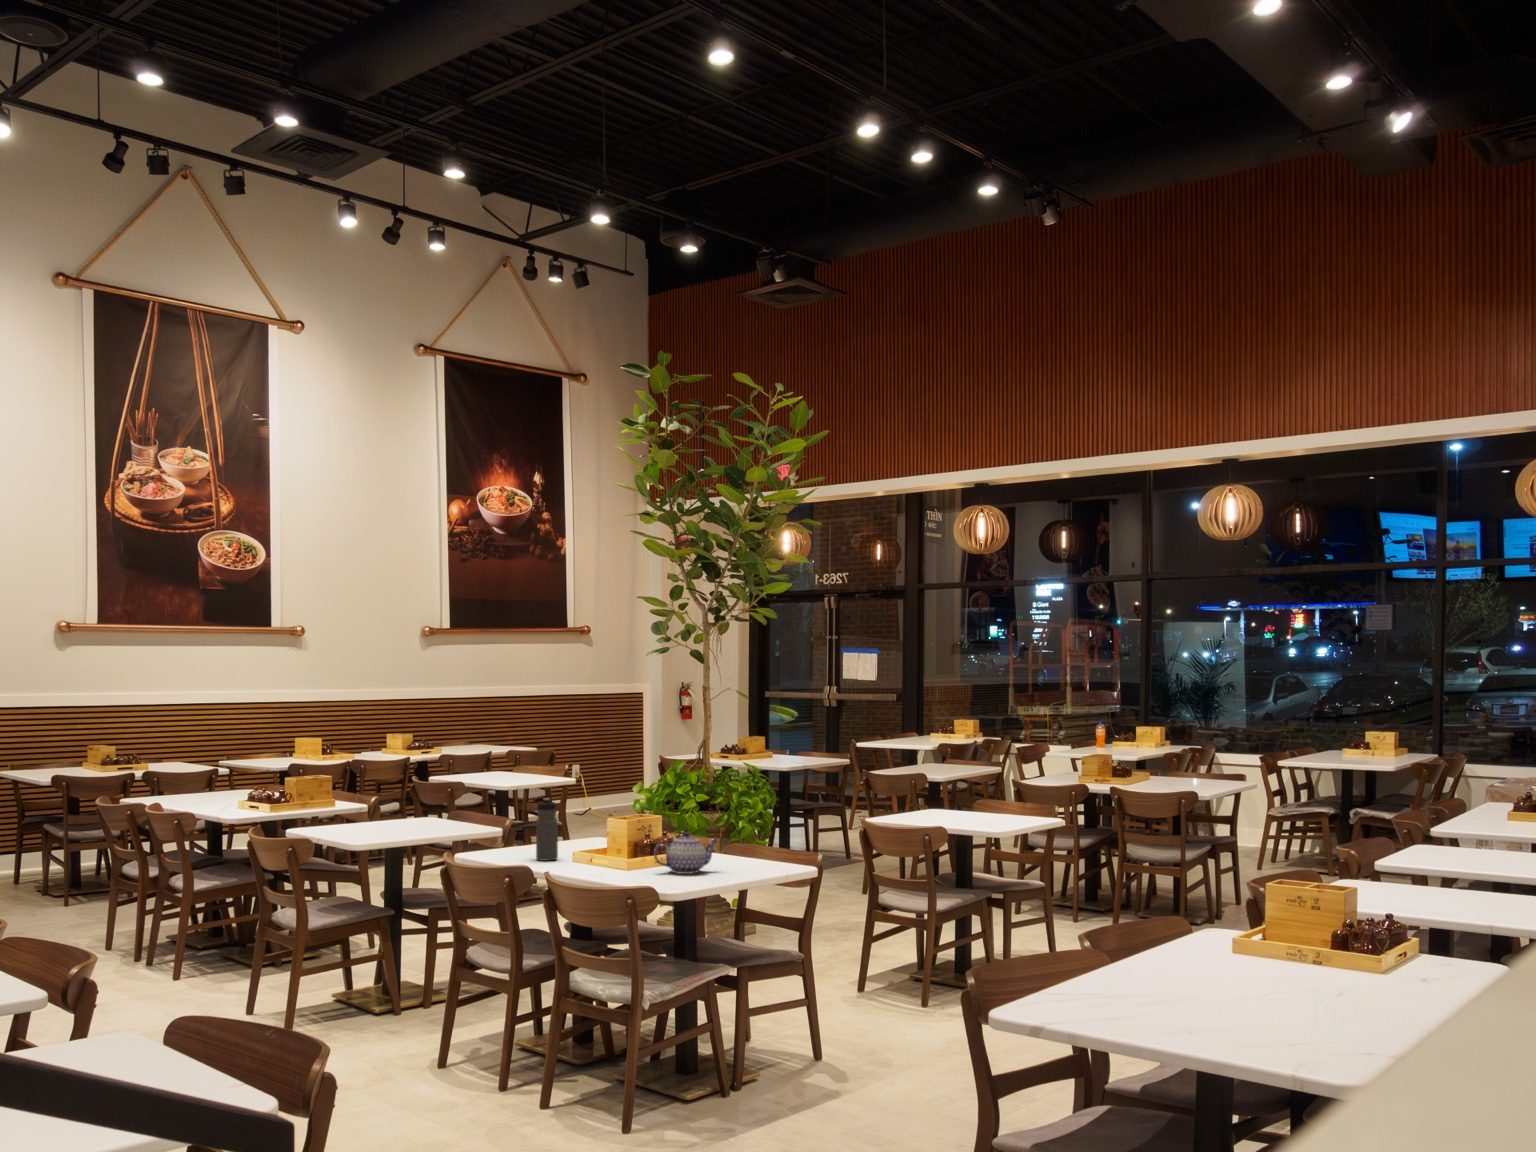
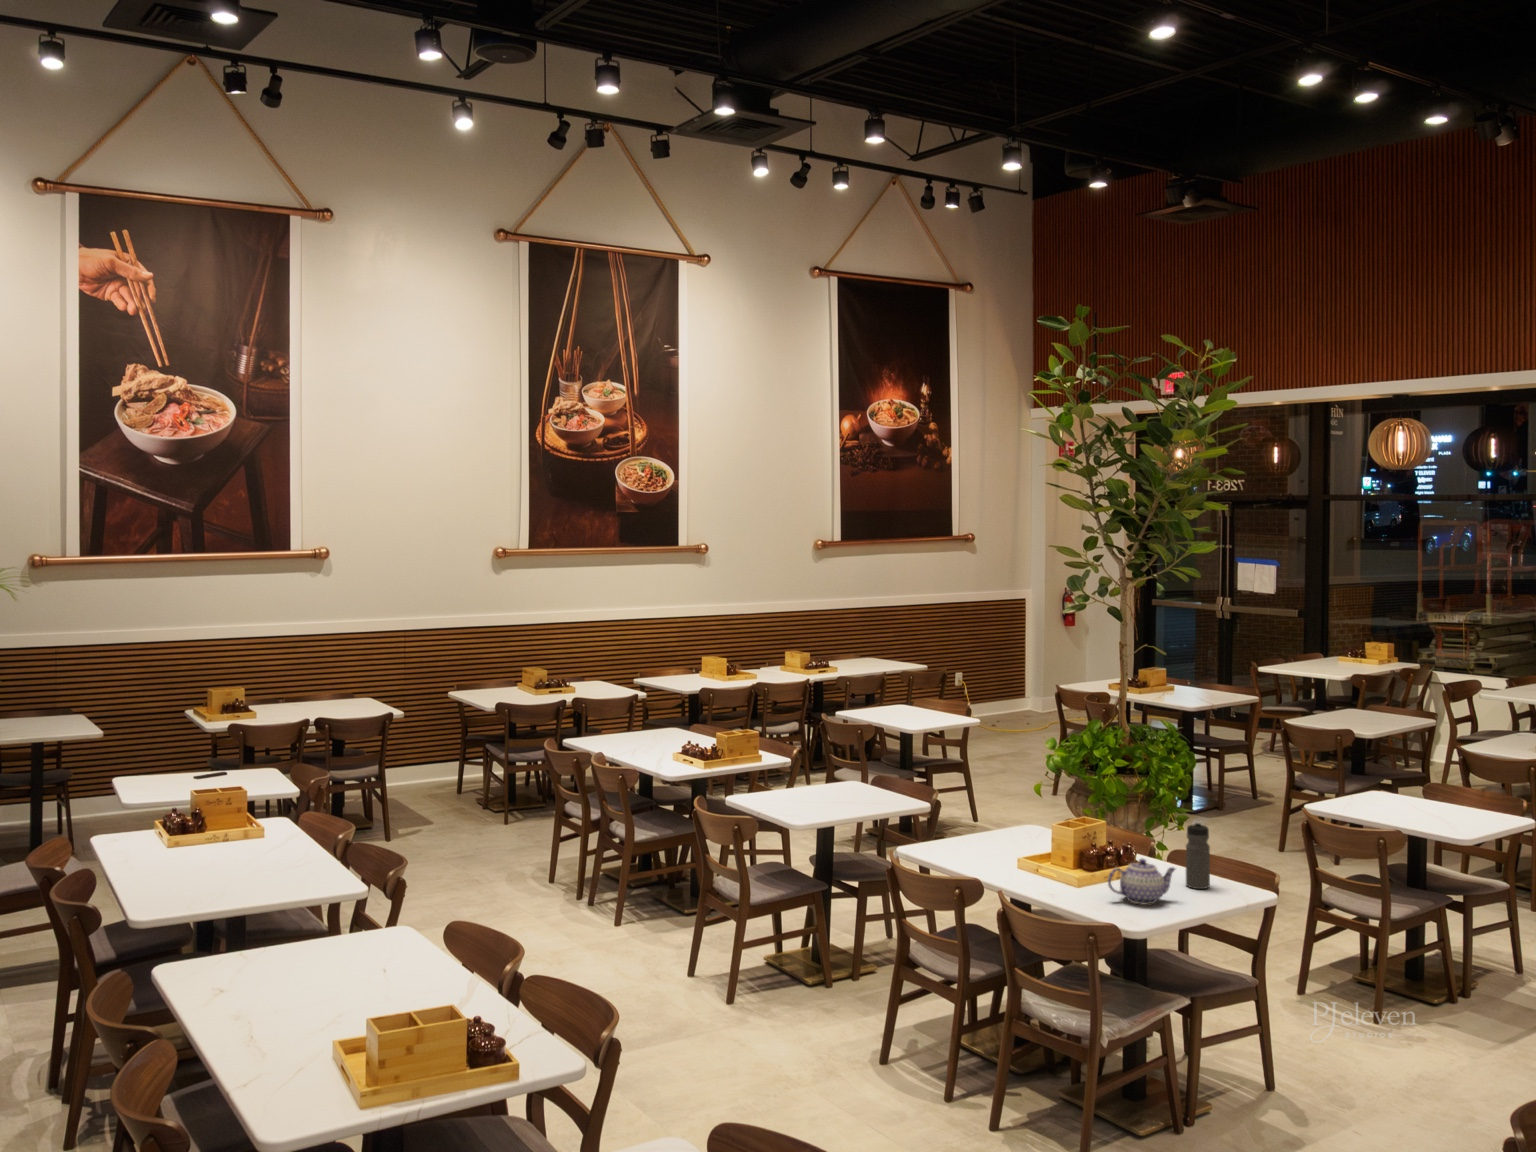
water bottle: present [536,798,558,861] -> present [1186,821,1210,889]

